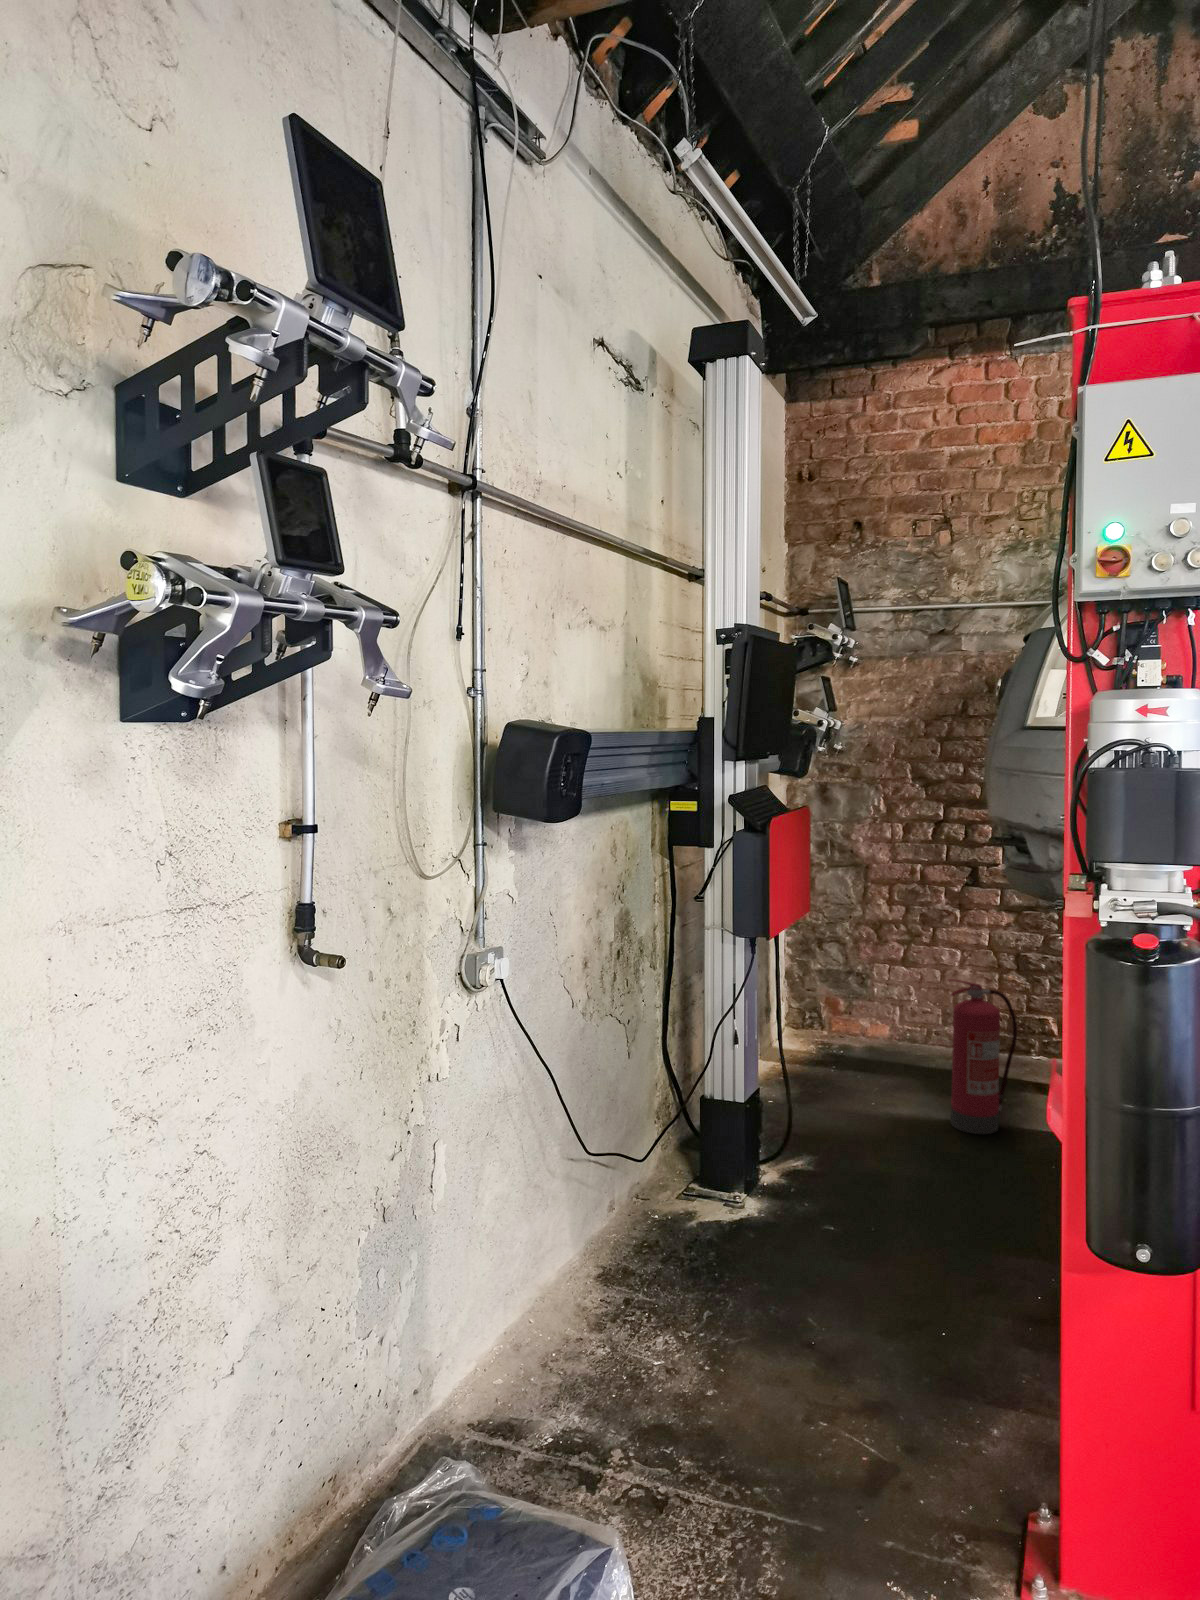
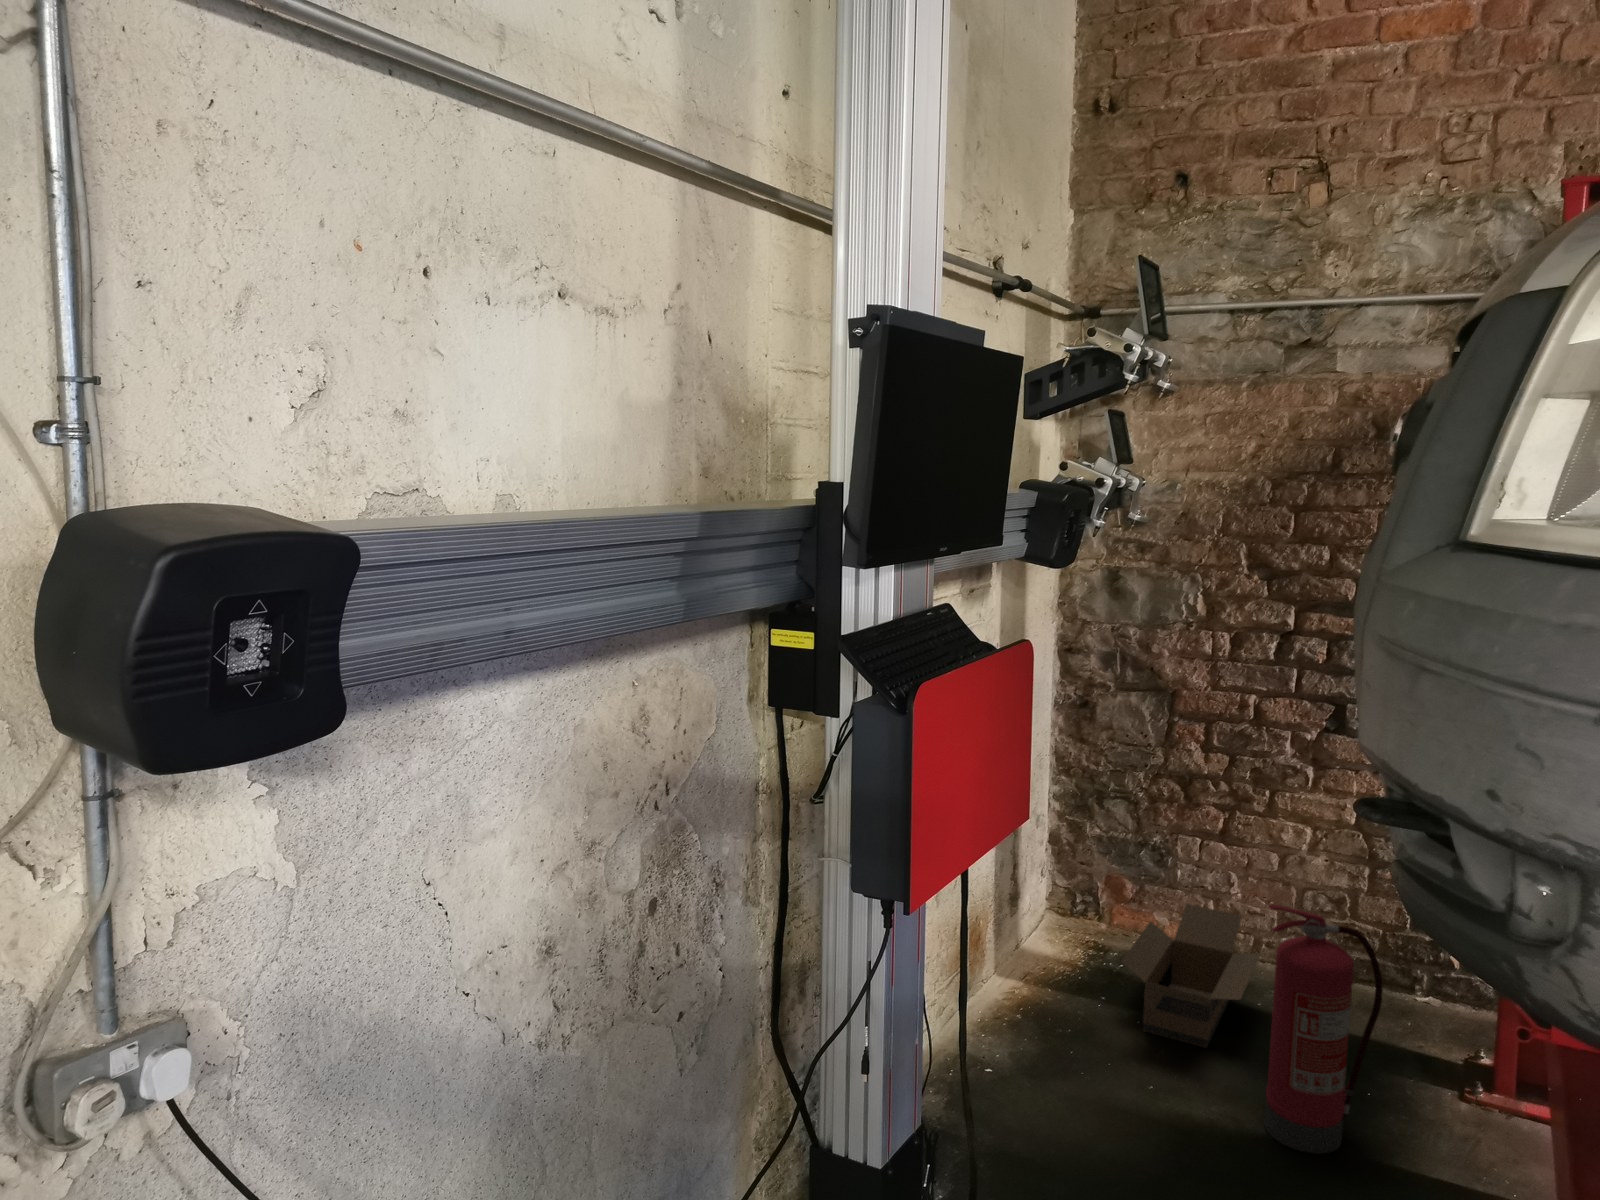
cardboard box: none [848,1010,935,1092] -> present [1122,904,1261,1048]

